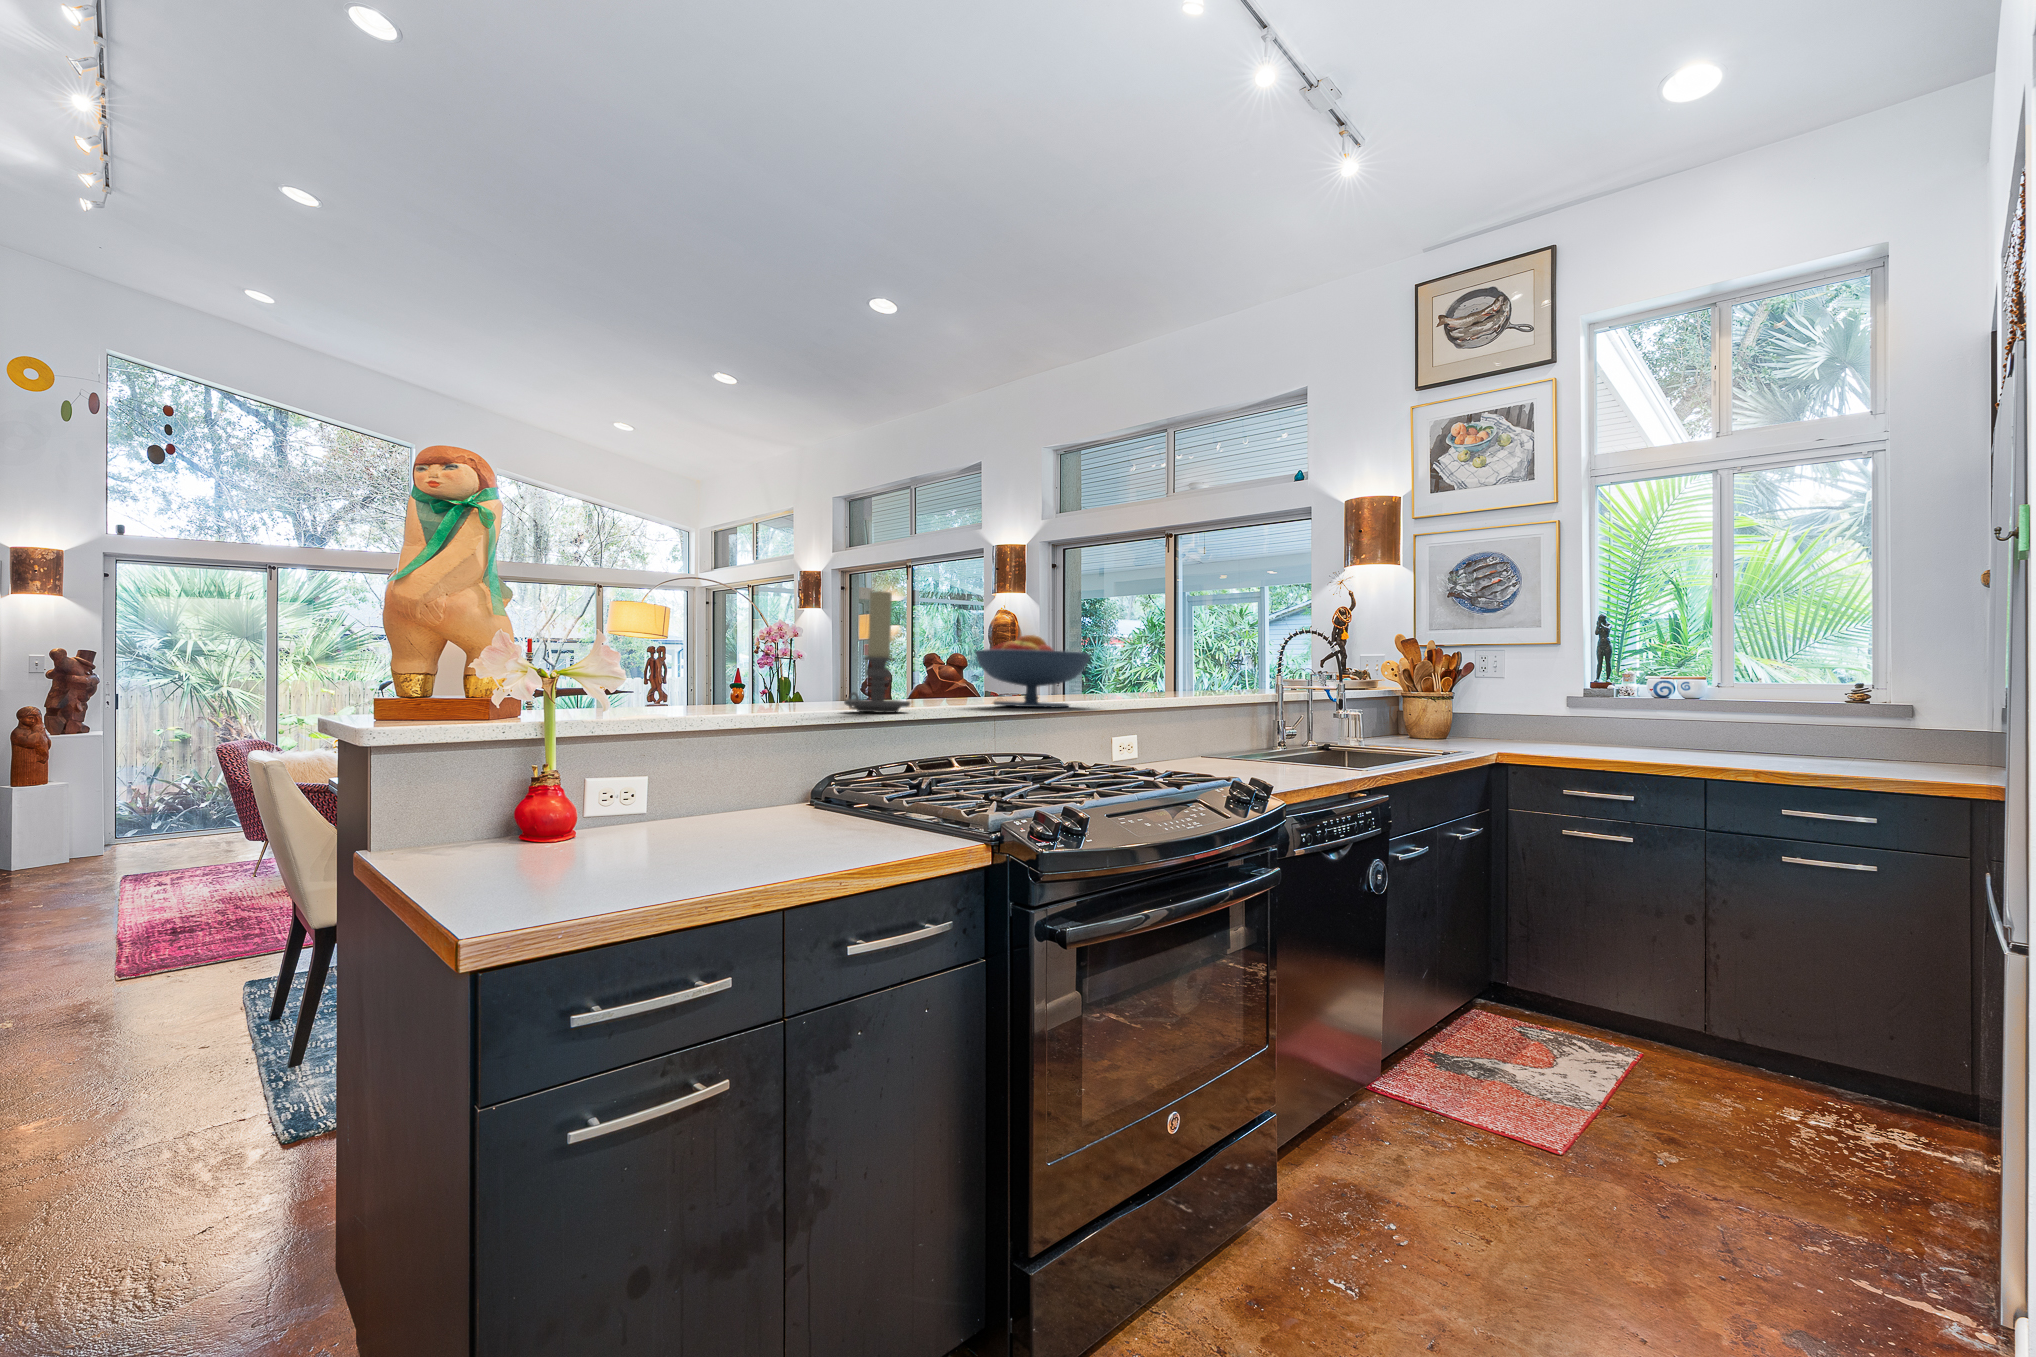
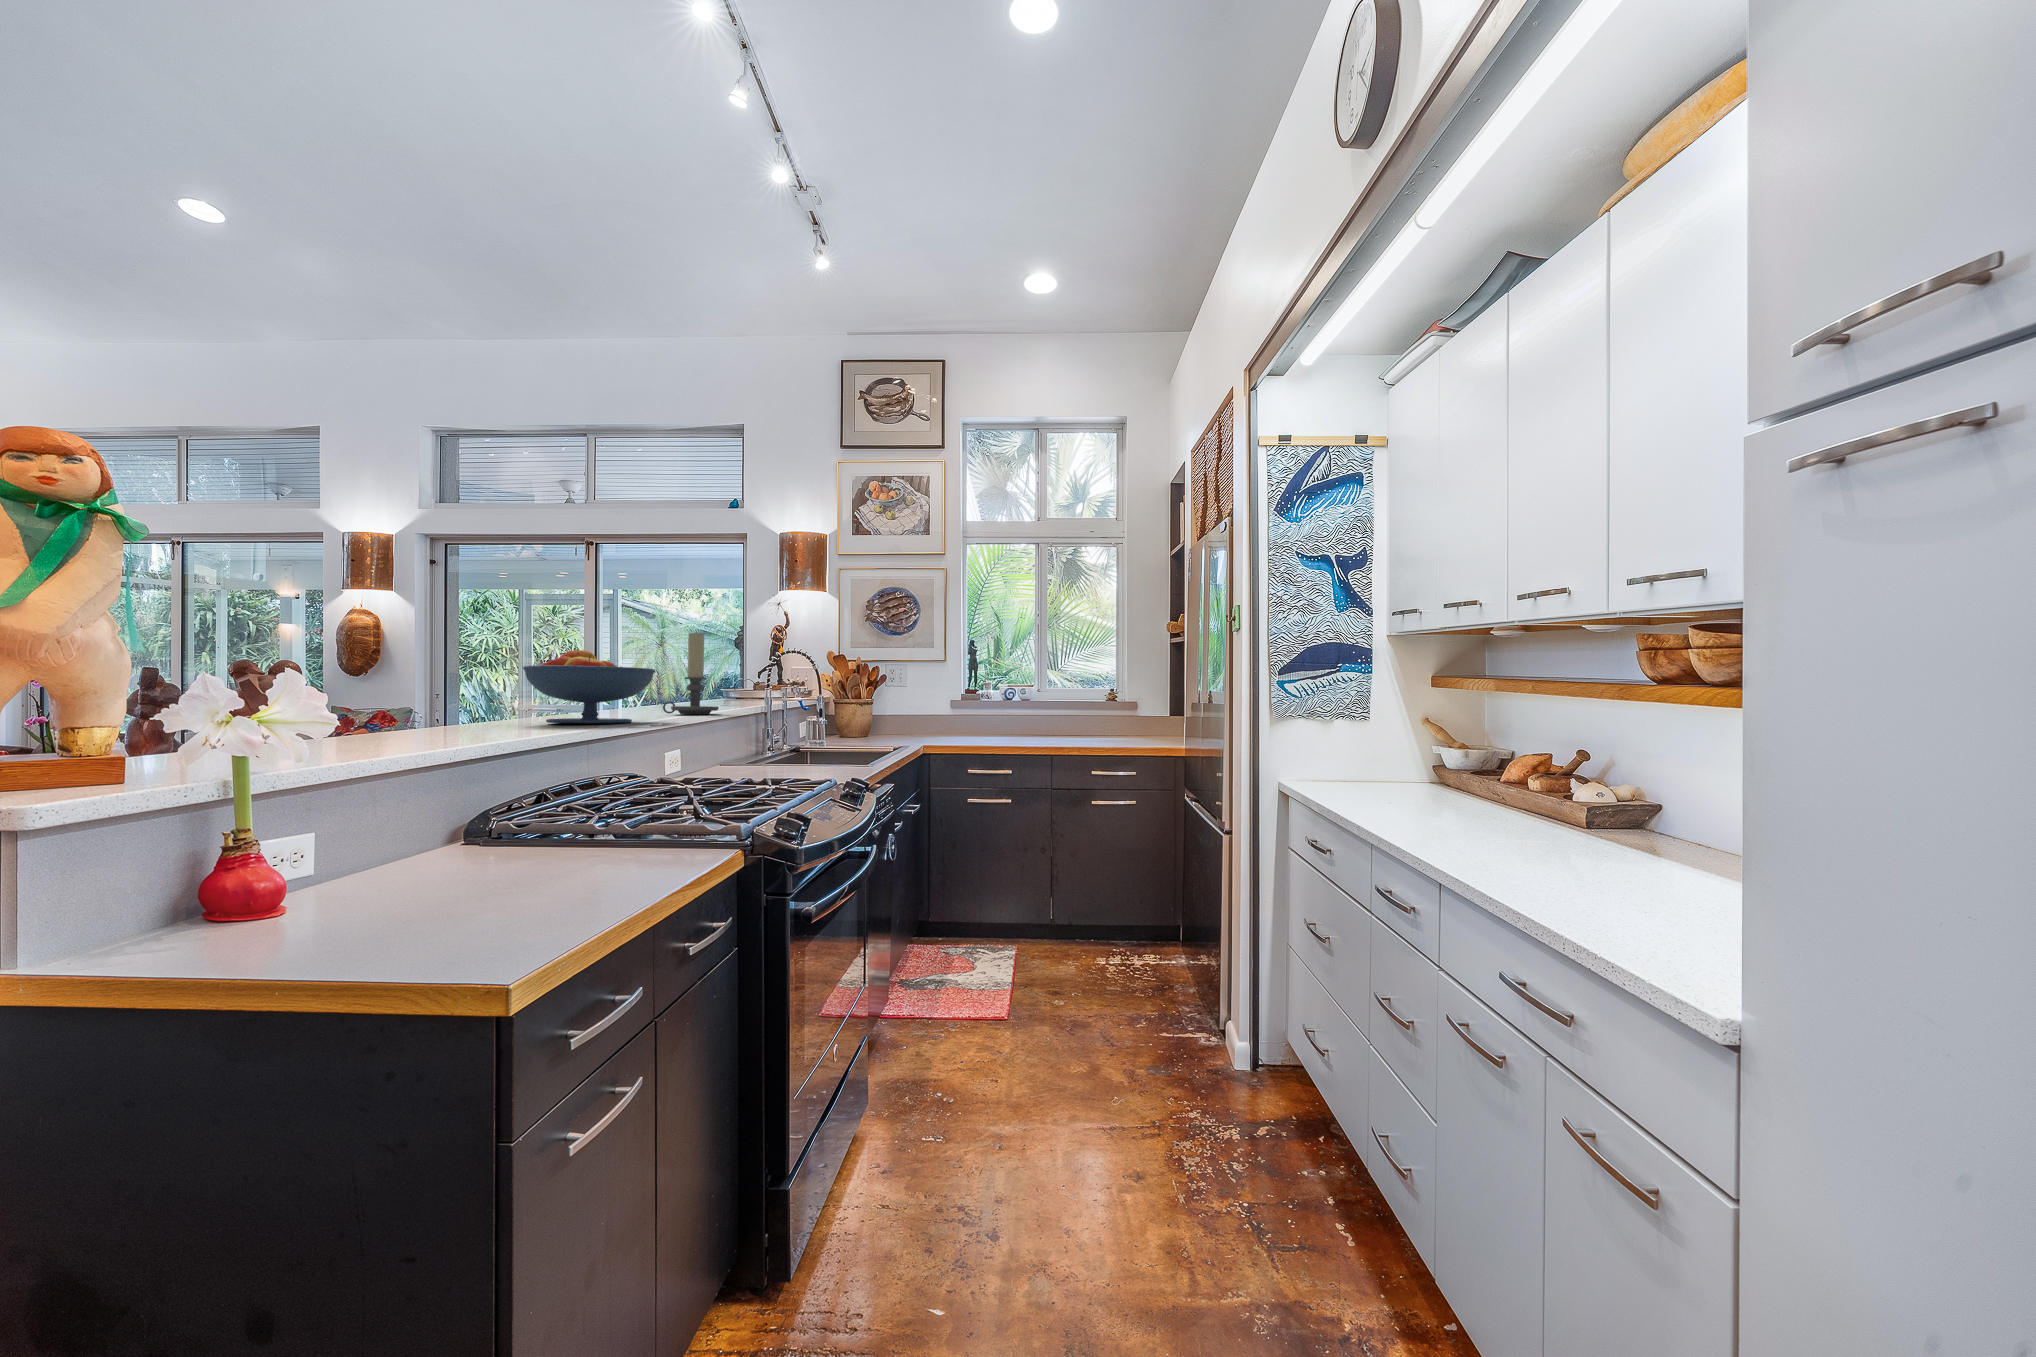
candle holder: present [844,591,910,713] -> present [663,632,719,714]

